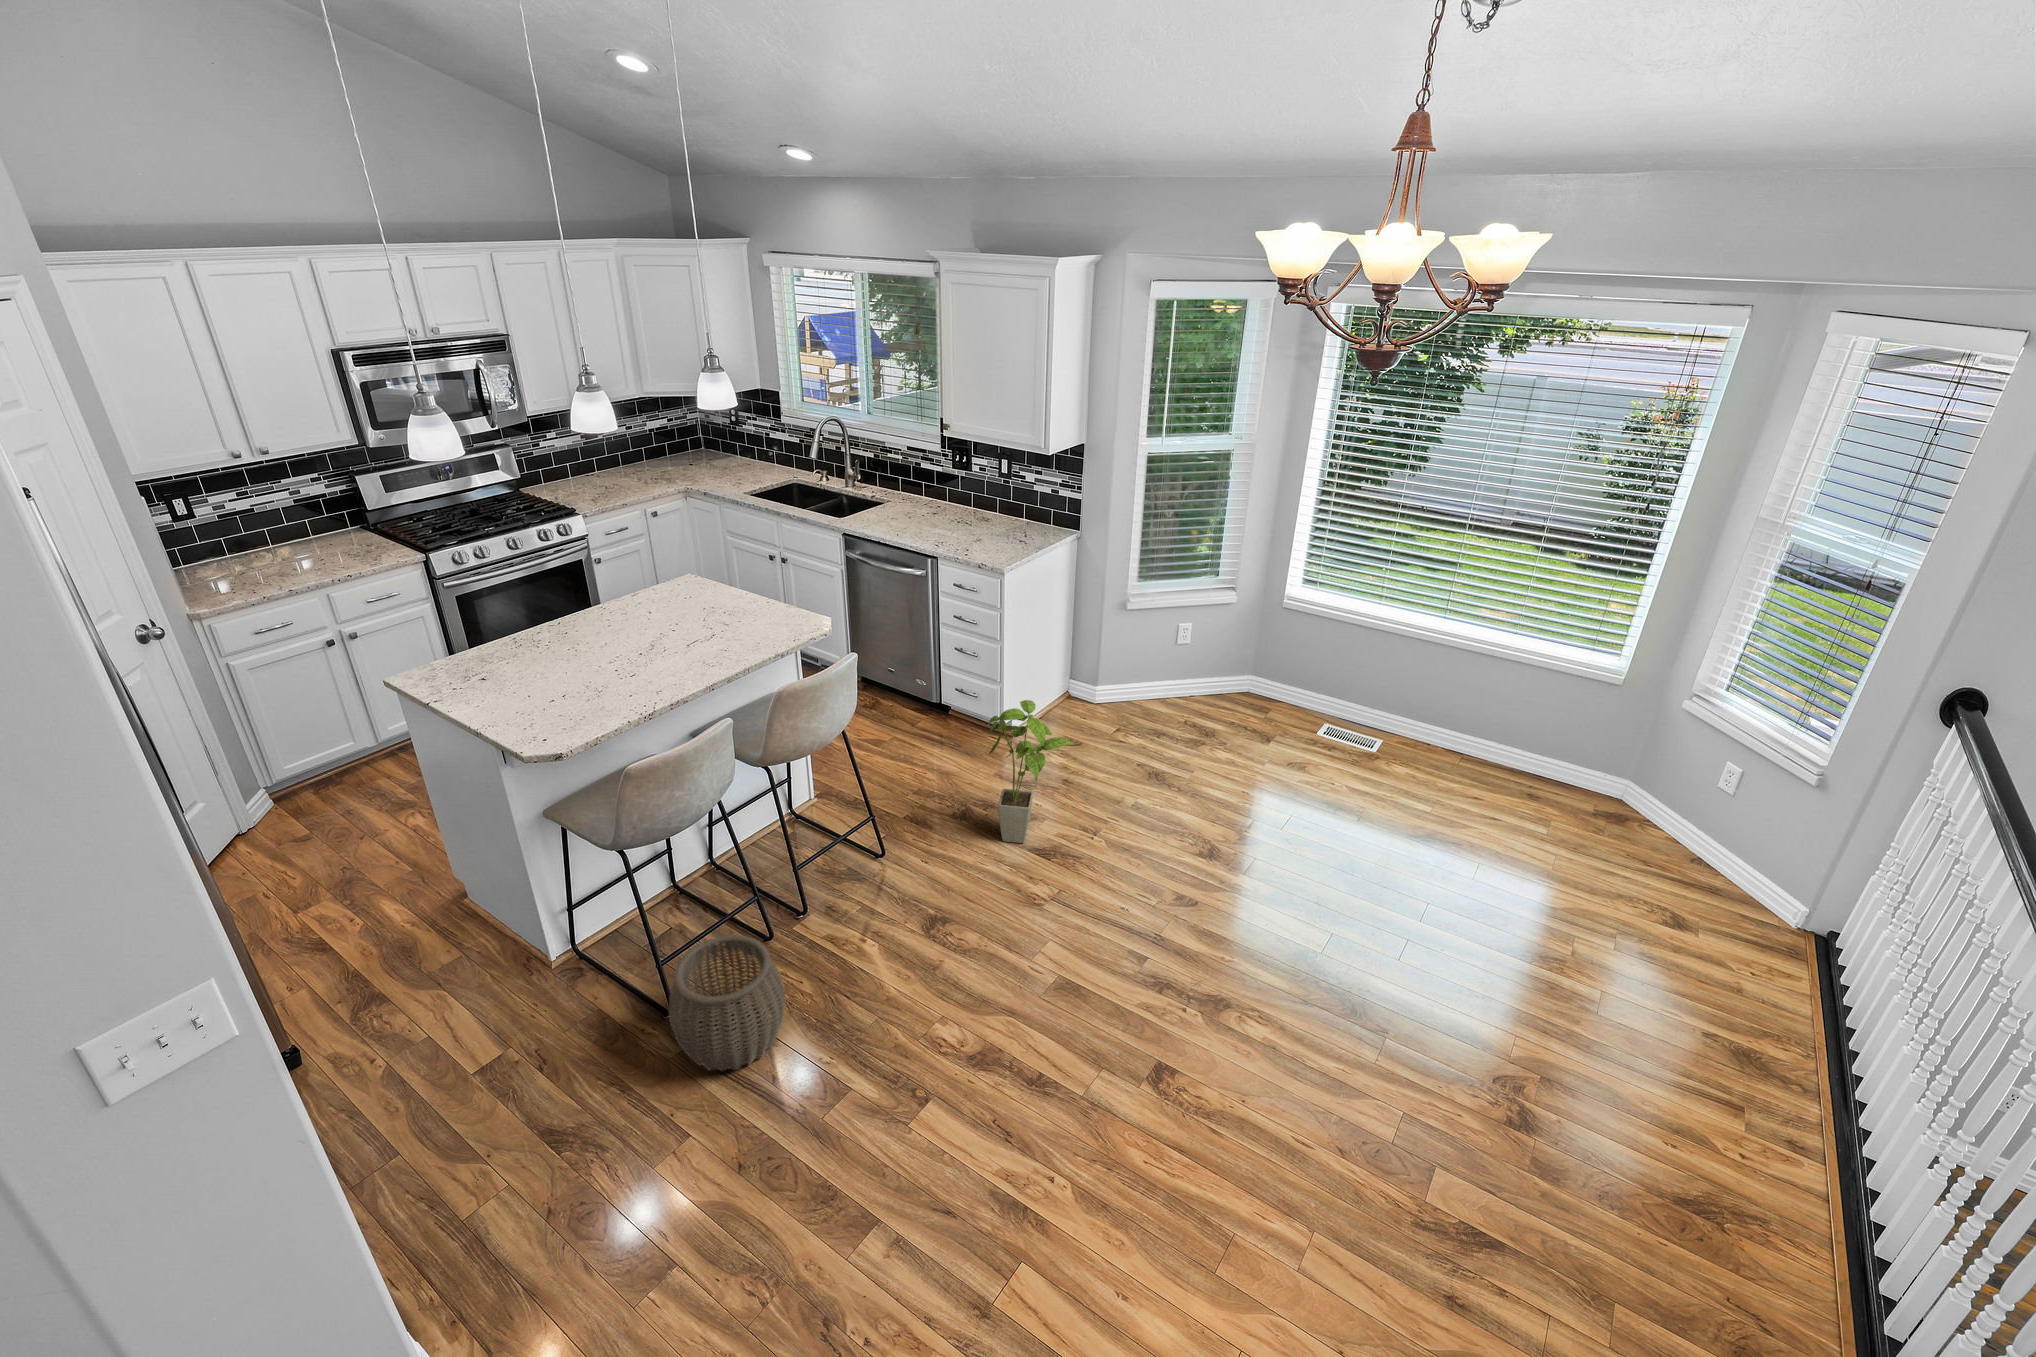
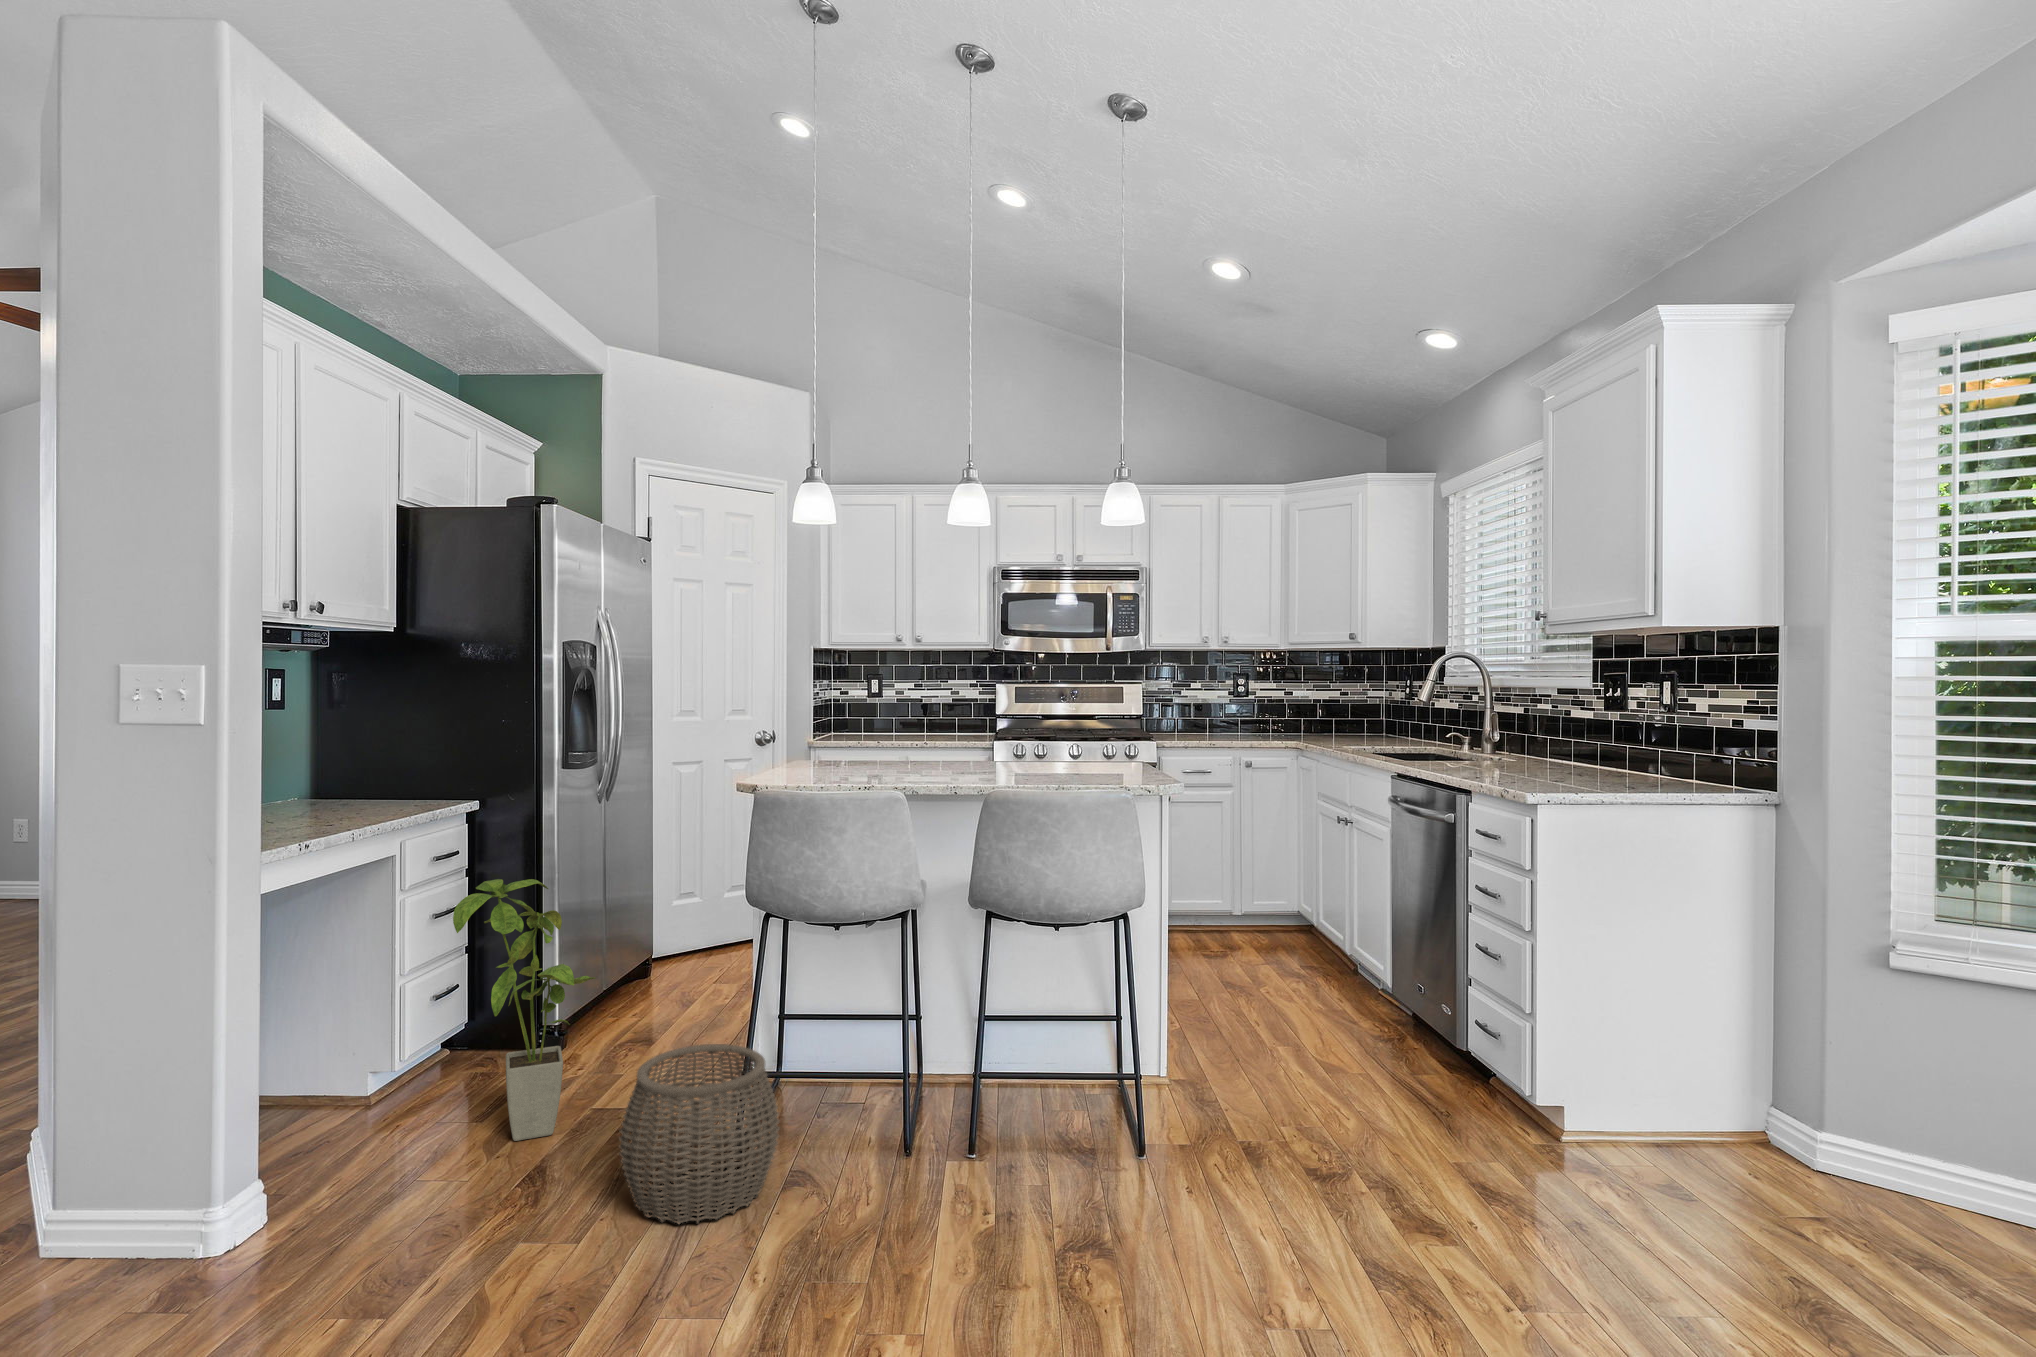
house plant: present [989,700,1074,843] -> present [453,879,595,1141]

